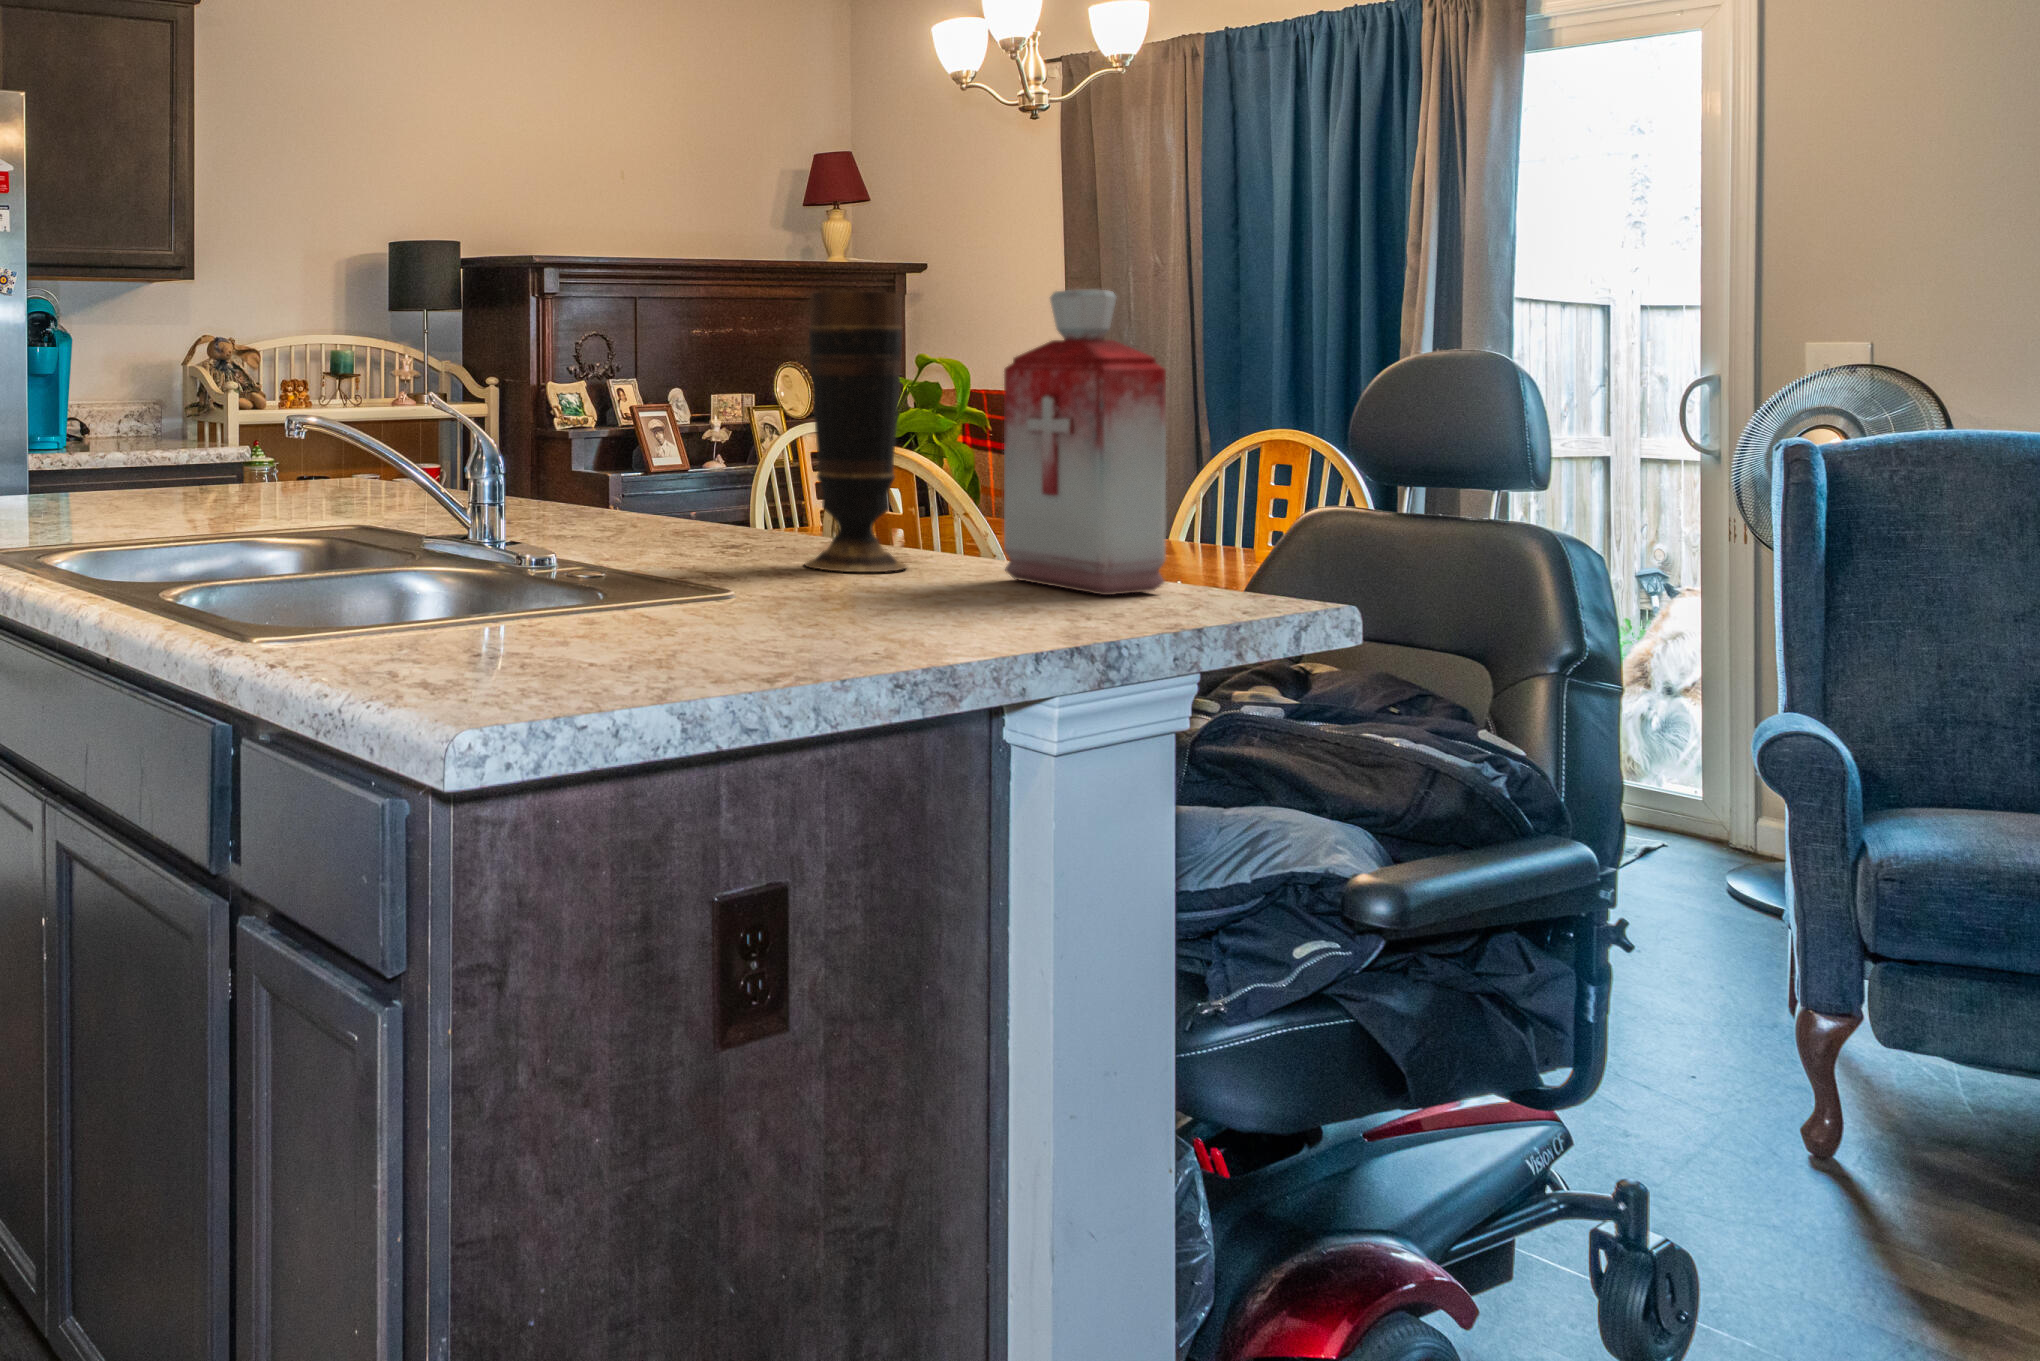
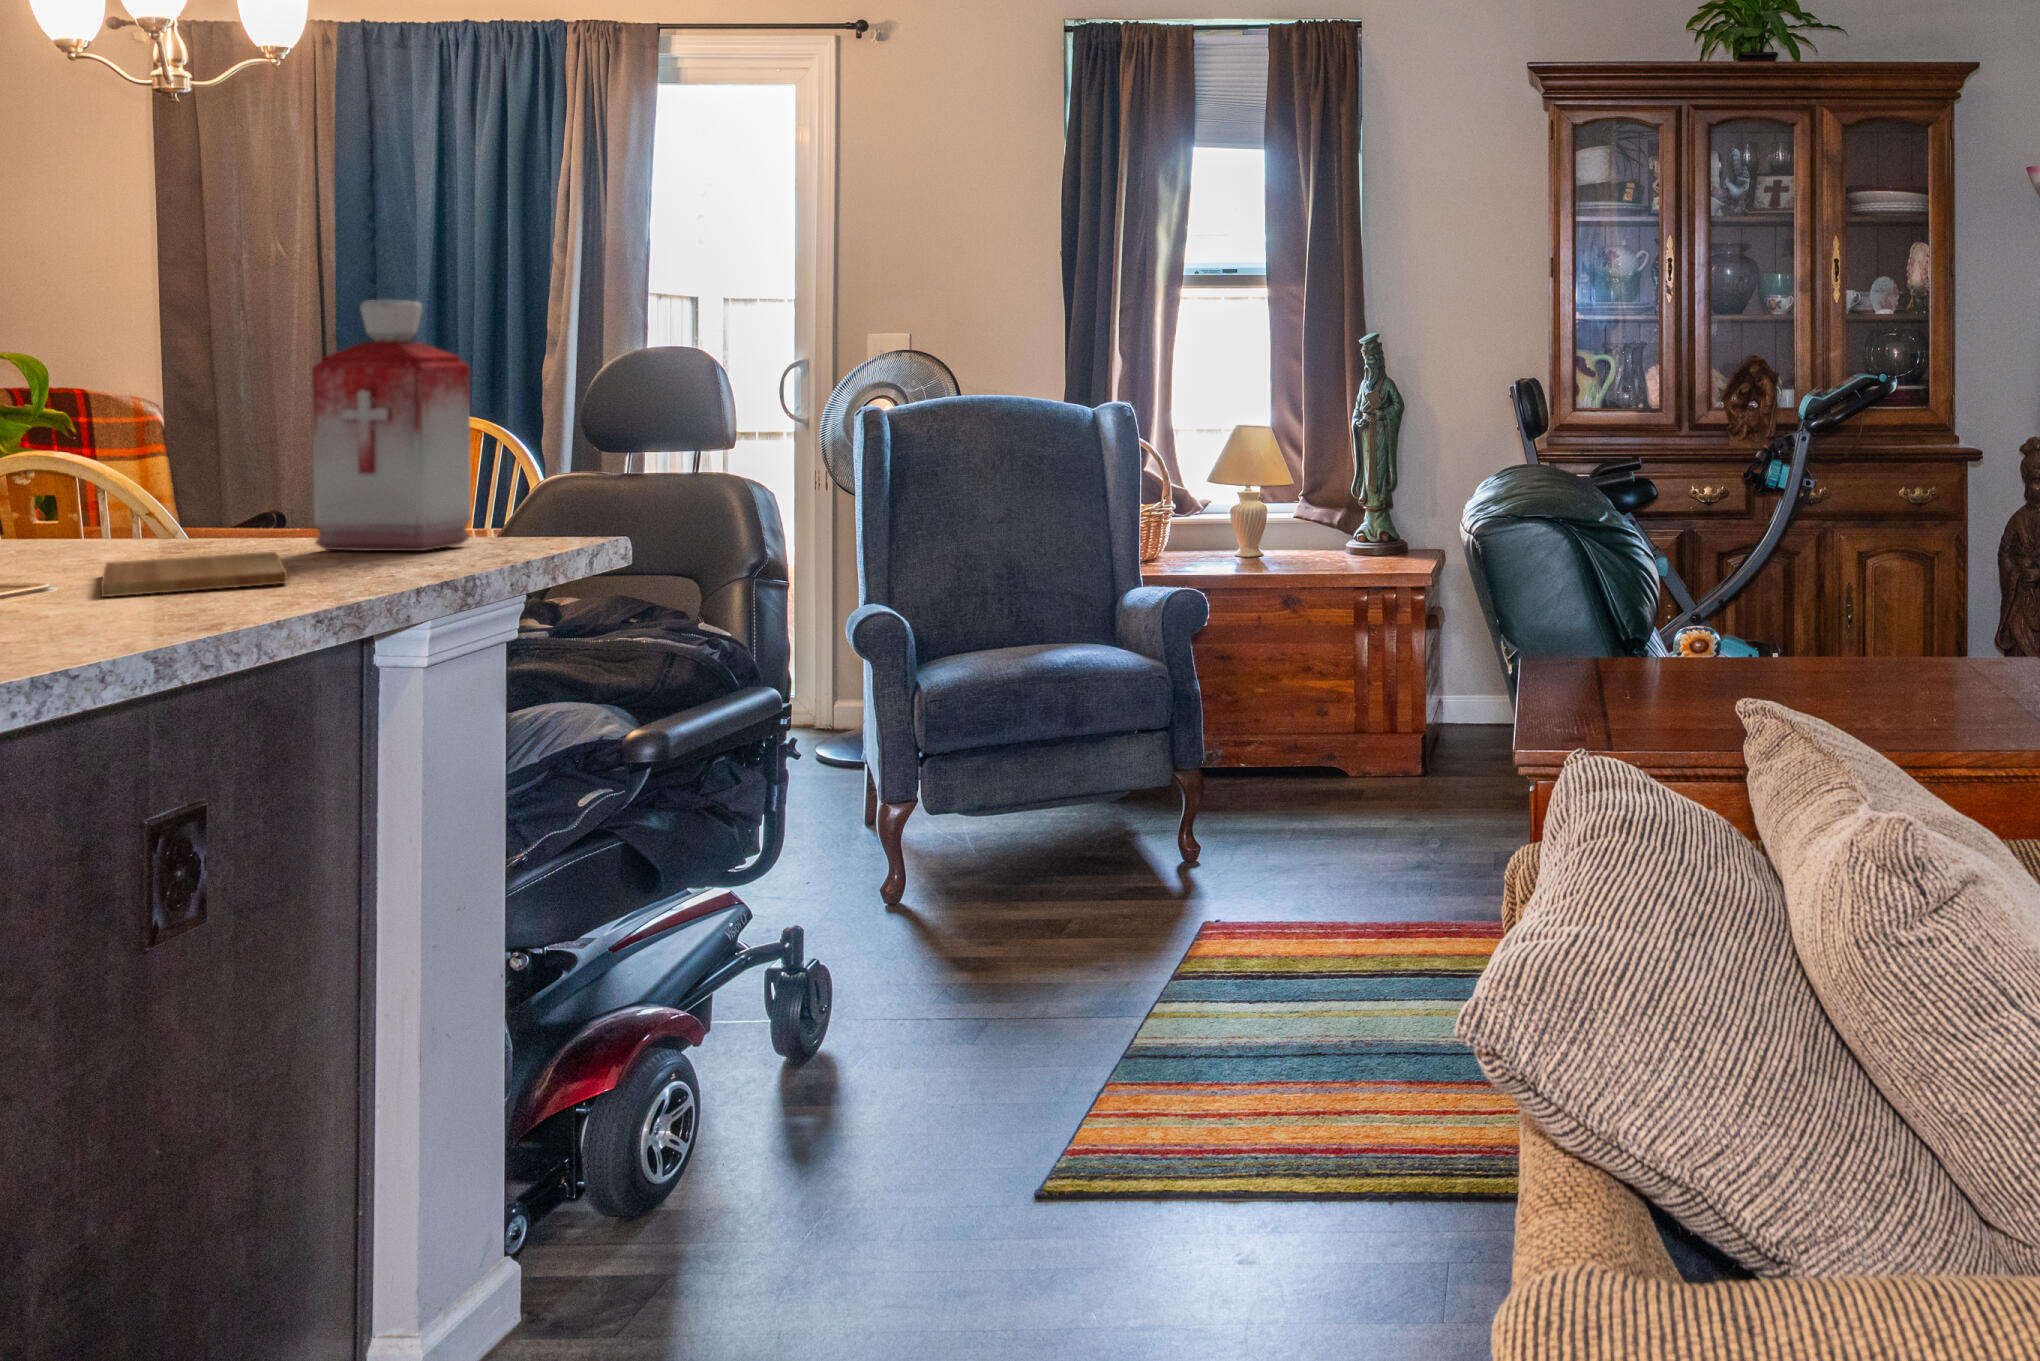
vase: present [805,292,907,572] -> none [79,297,204,563]
cutting board: none [750,572,946,624] -> present [101,552,287,597]

